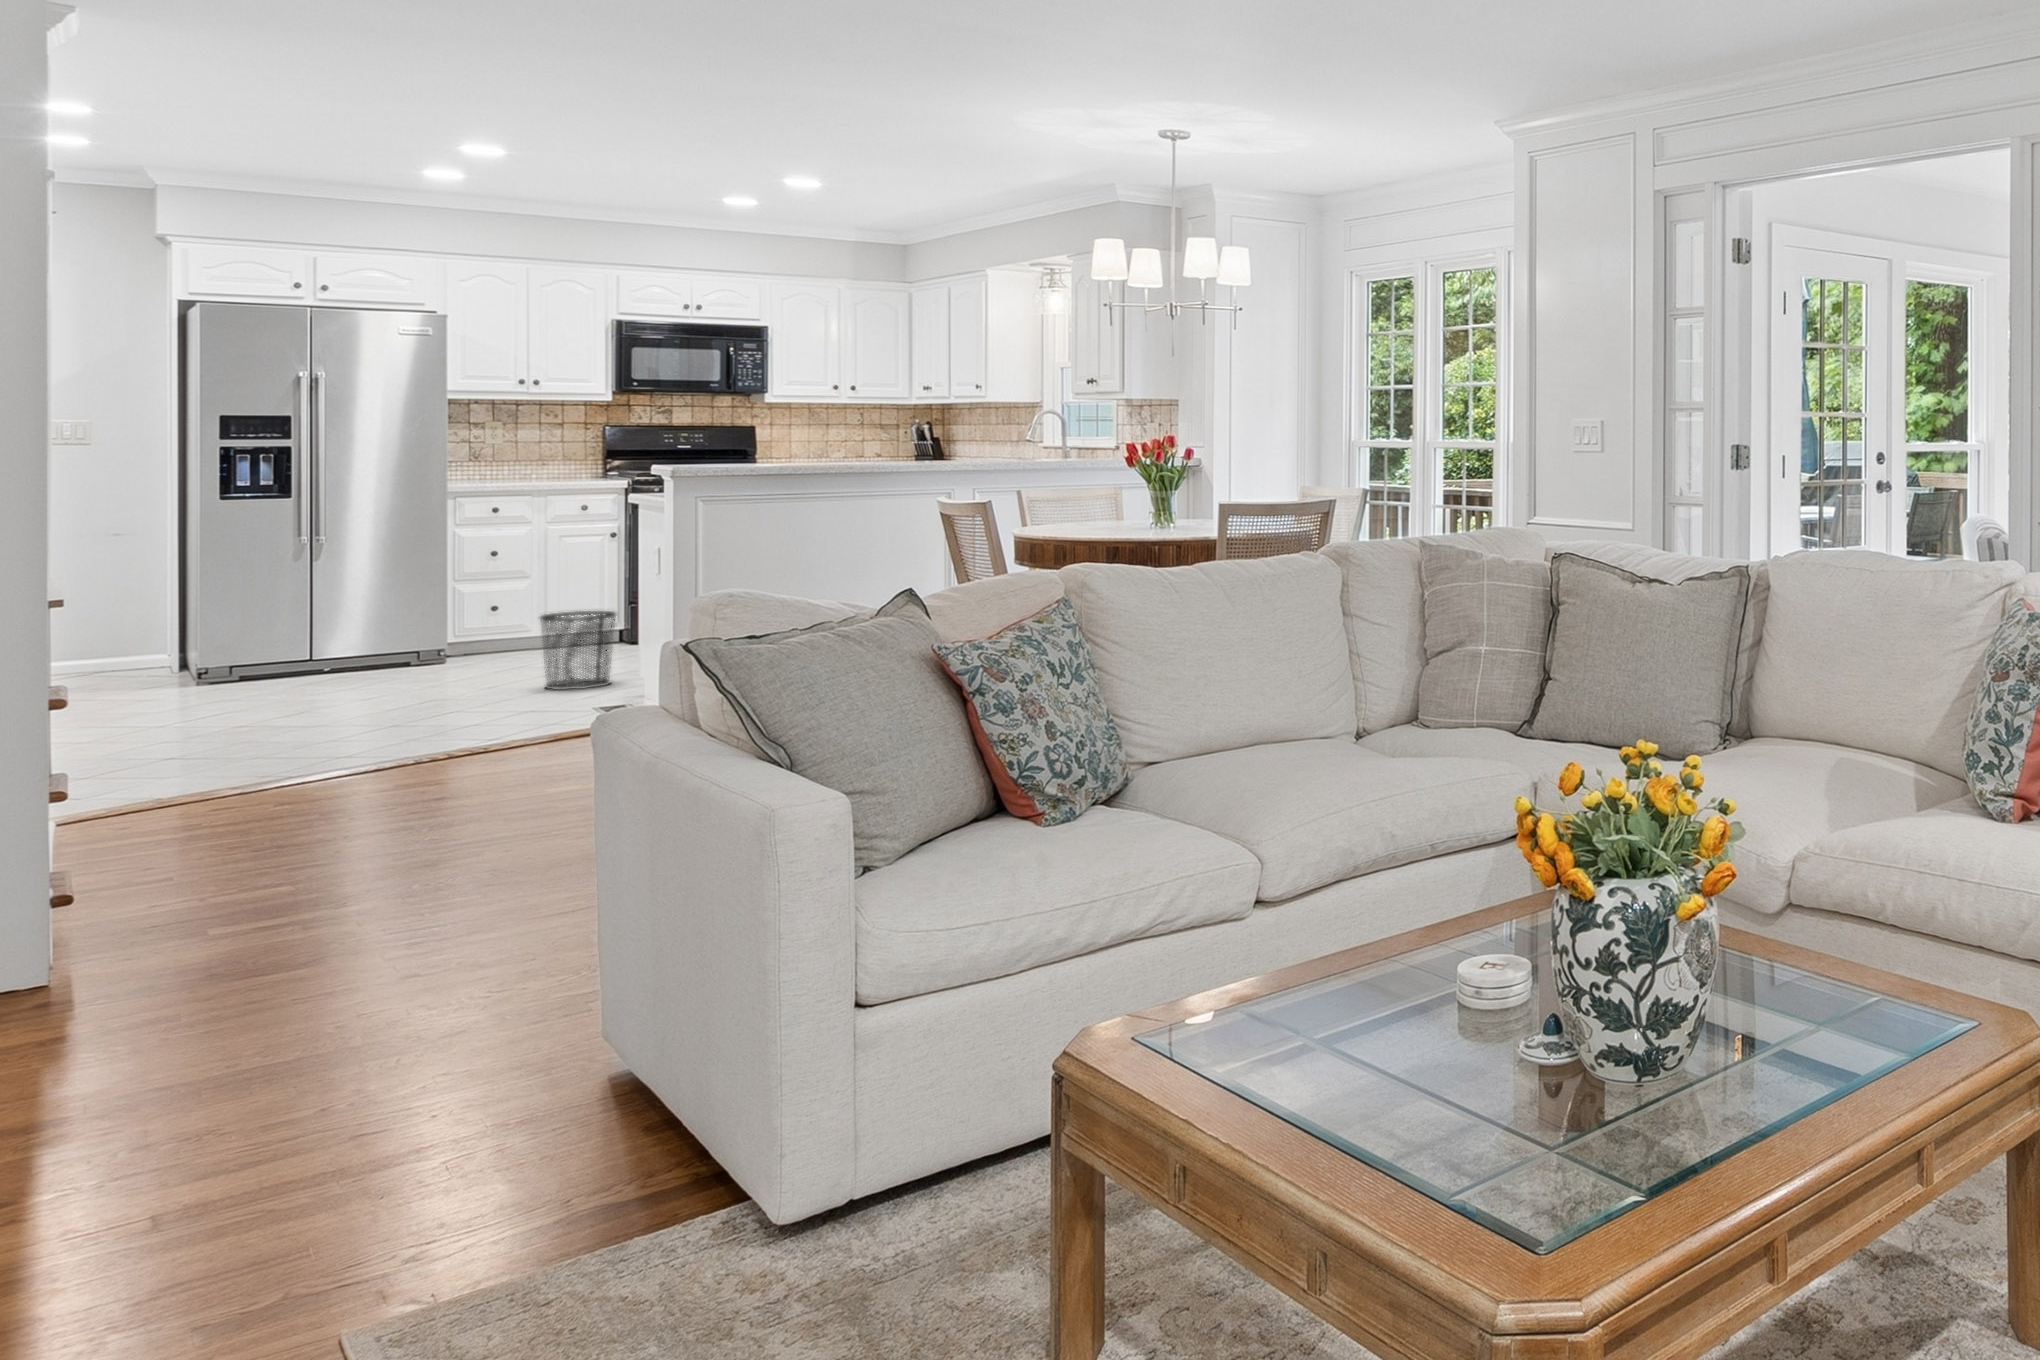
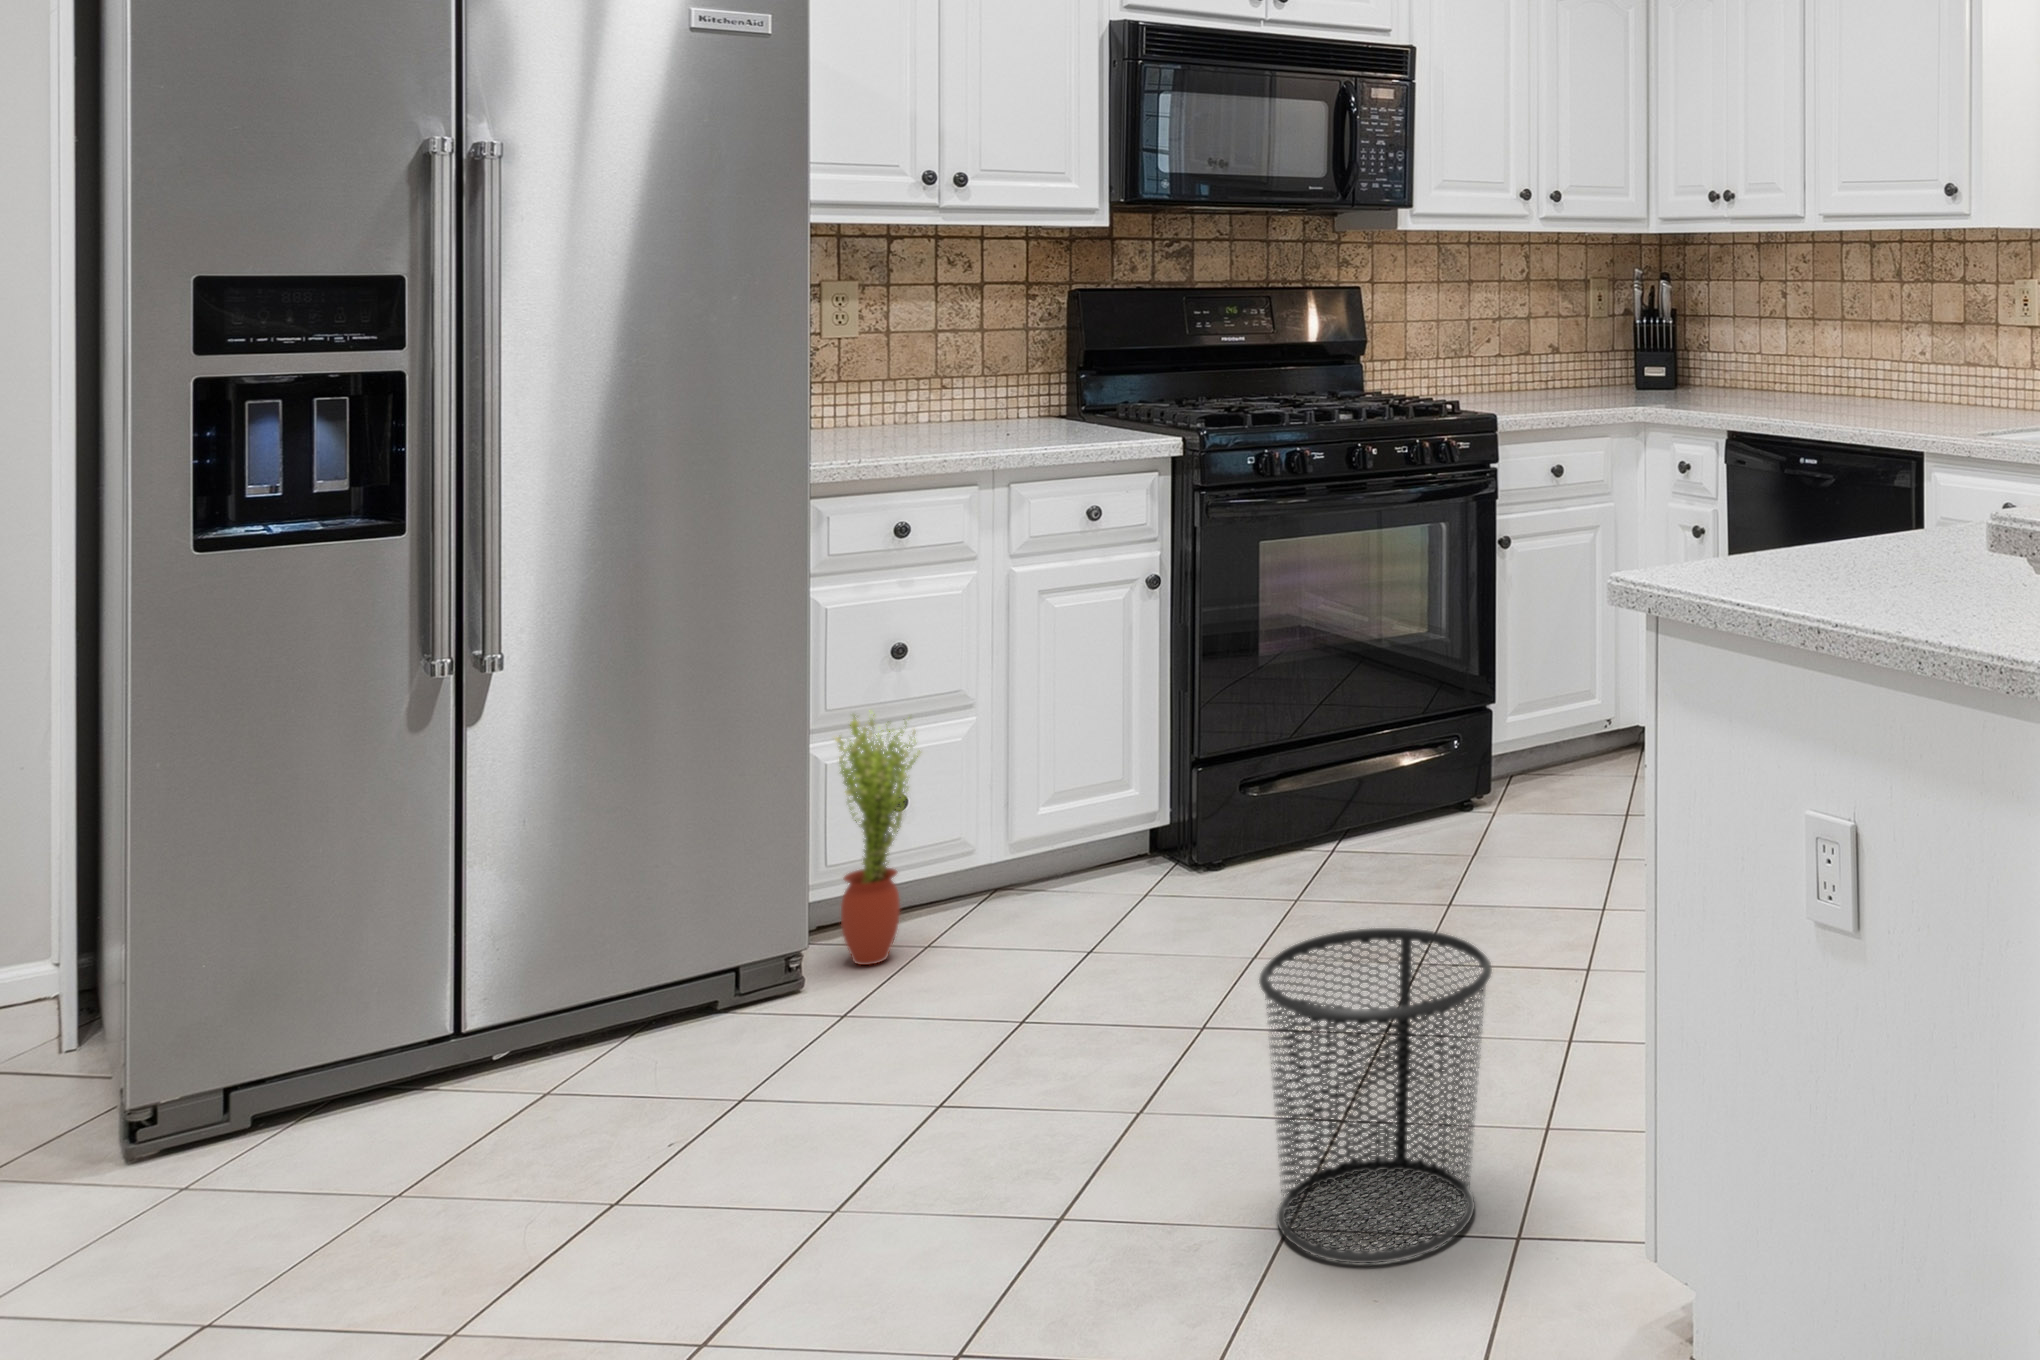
potted plant: none [457,572,494,661] -> present [835,714,920,965]

